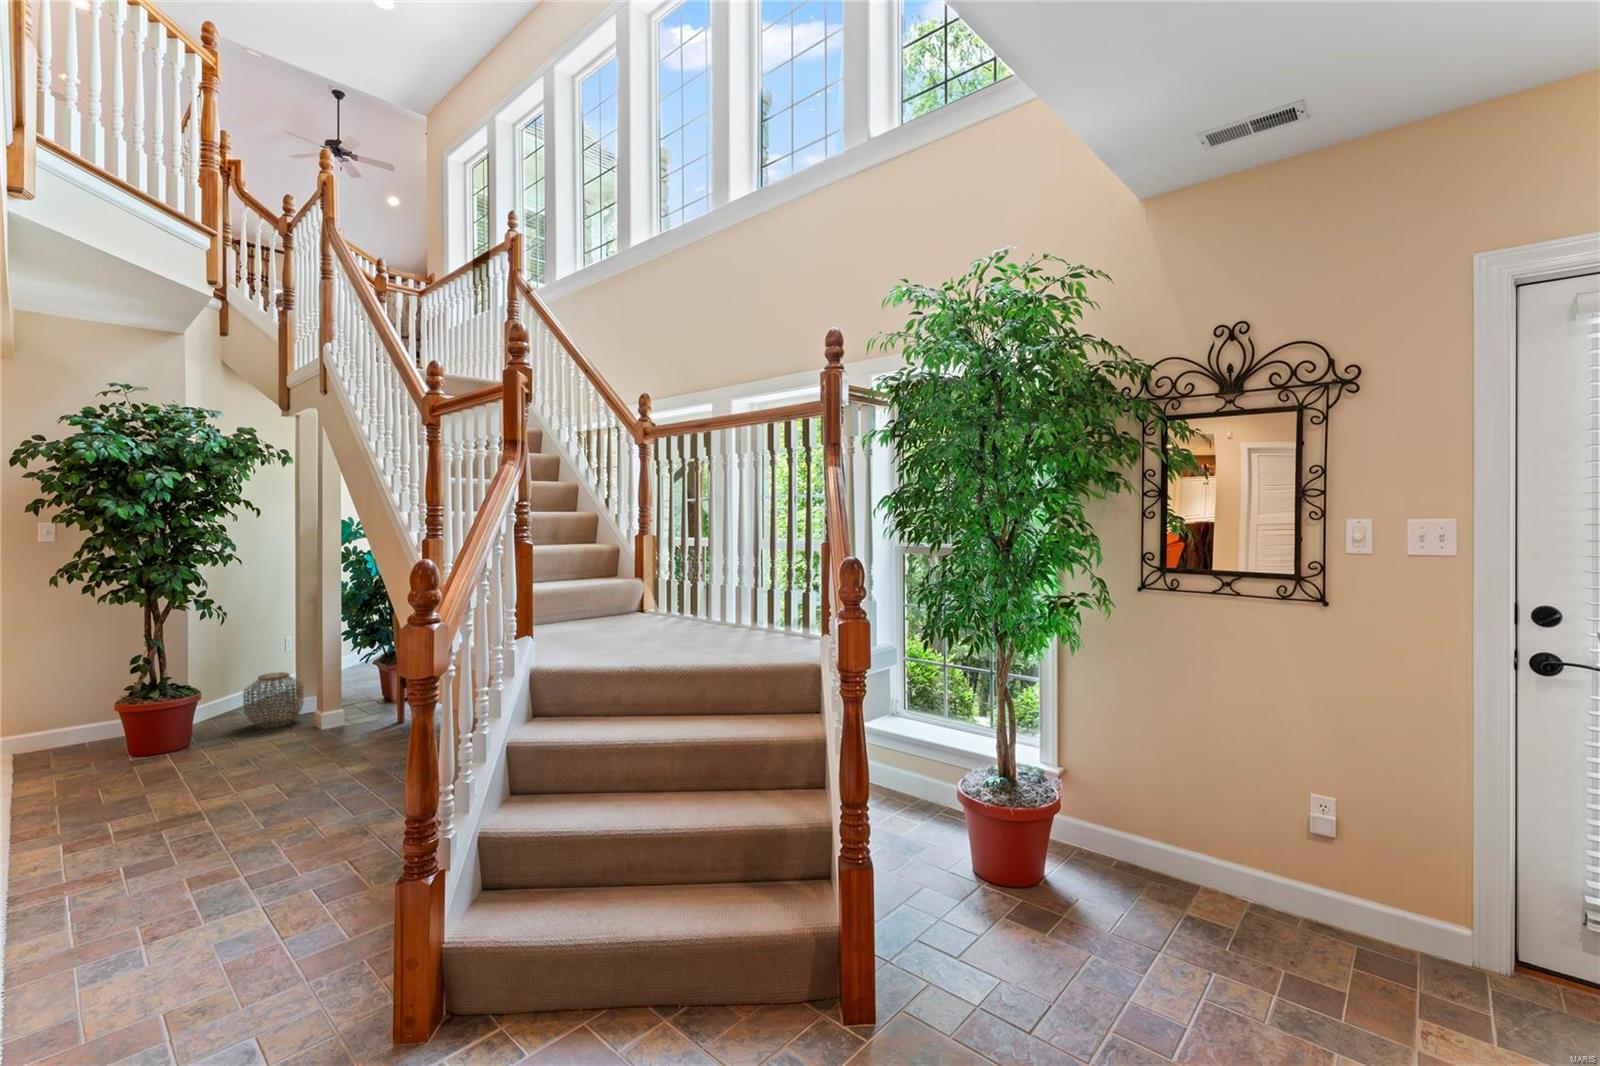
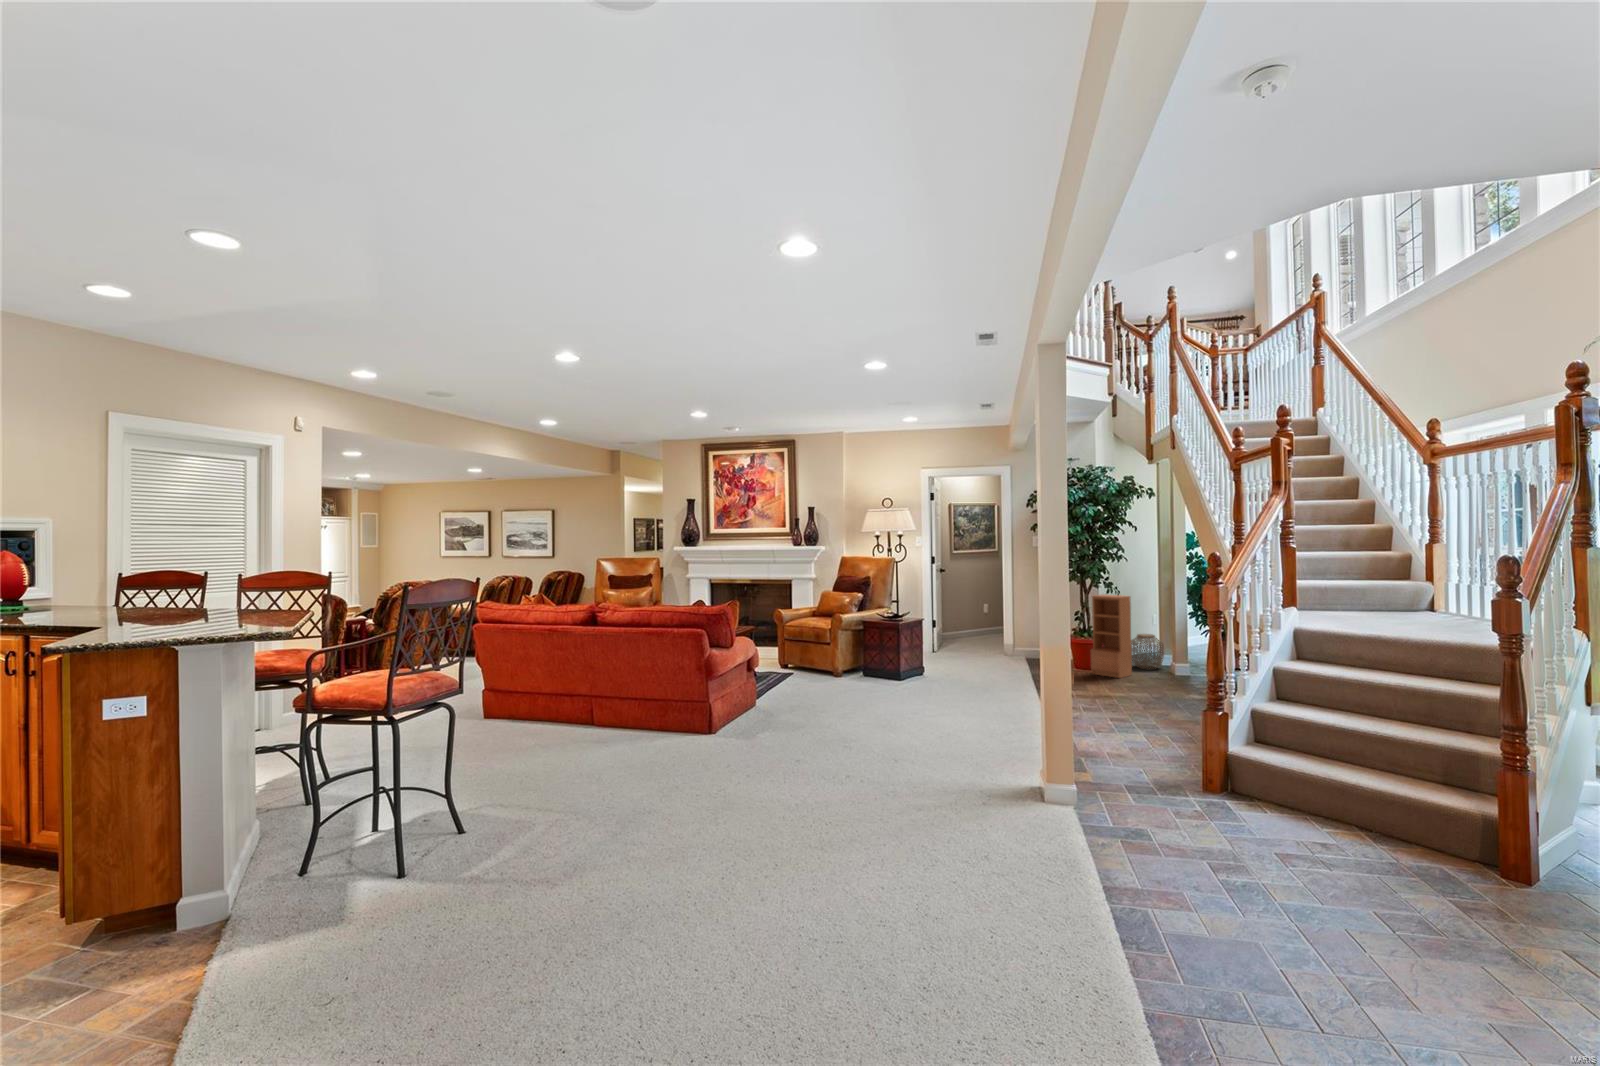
bookcase: none [165,620,248,762] -> present [1091,595,1132,678]

